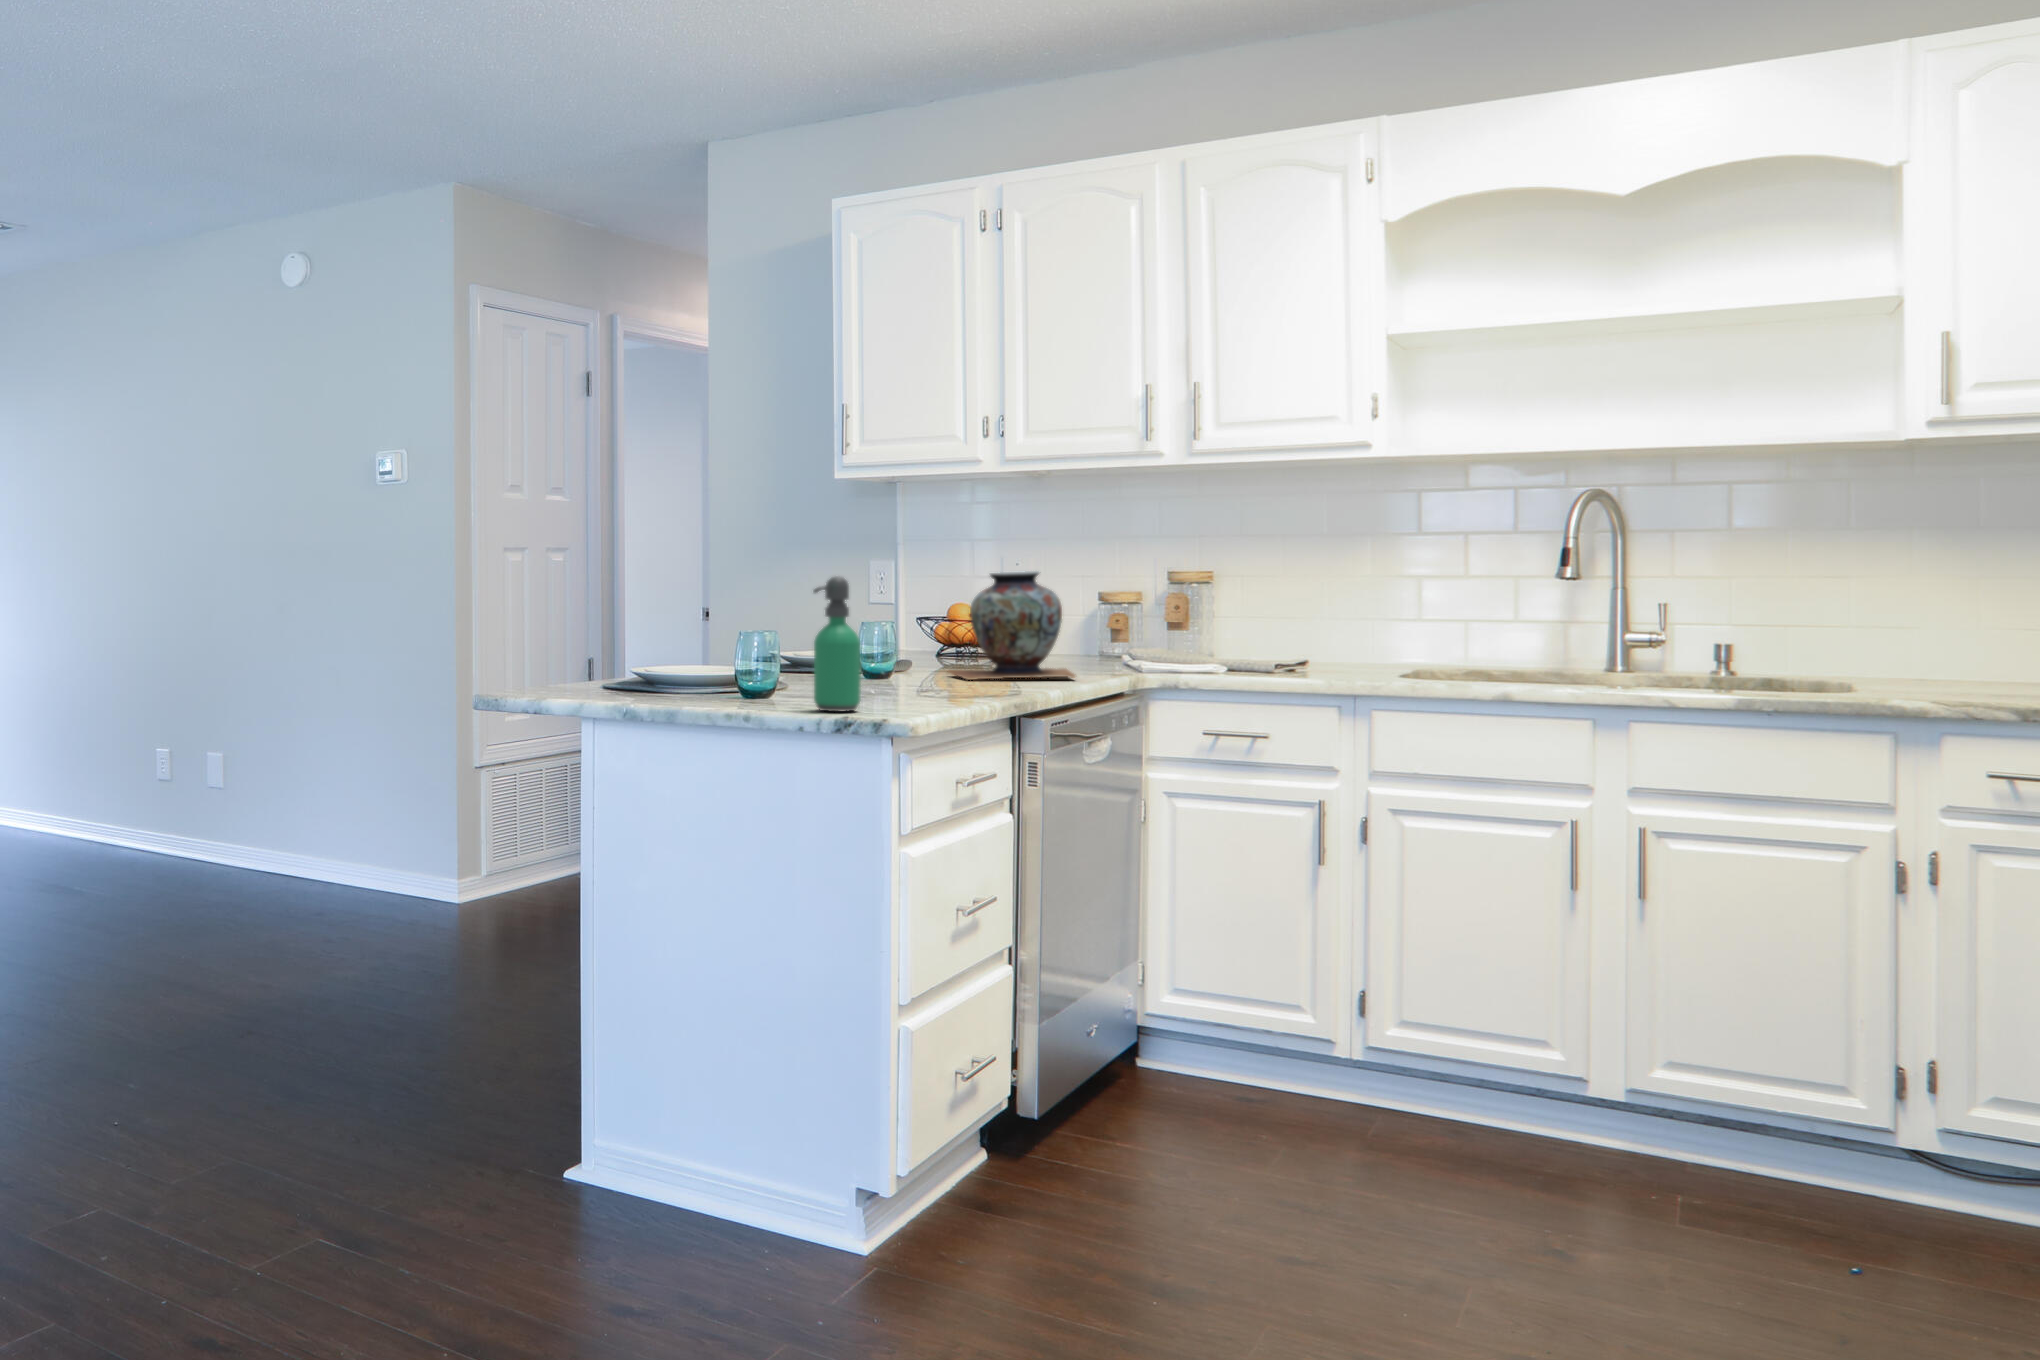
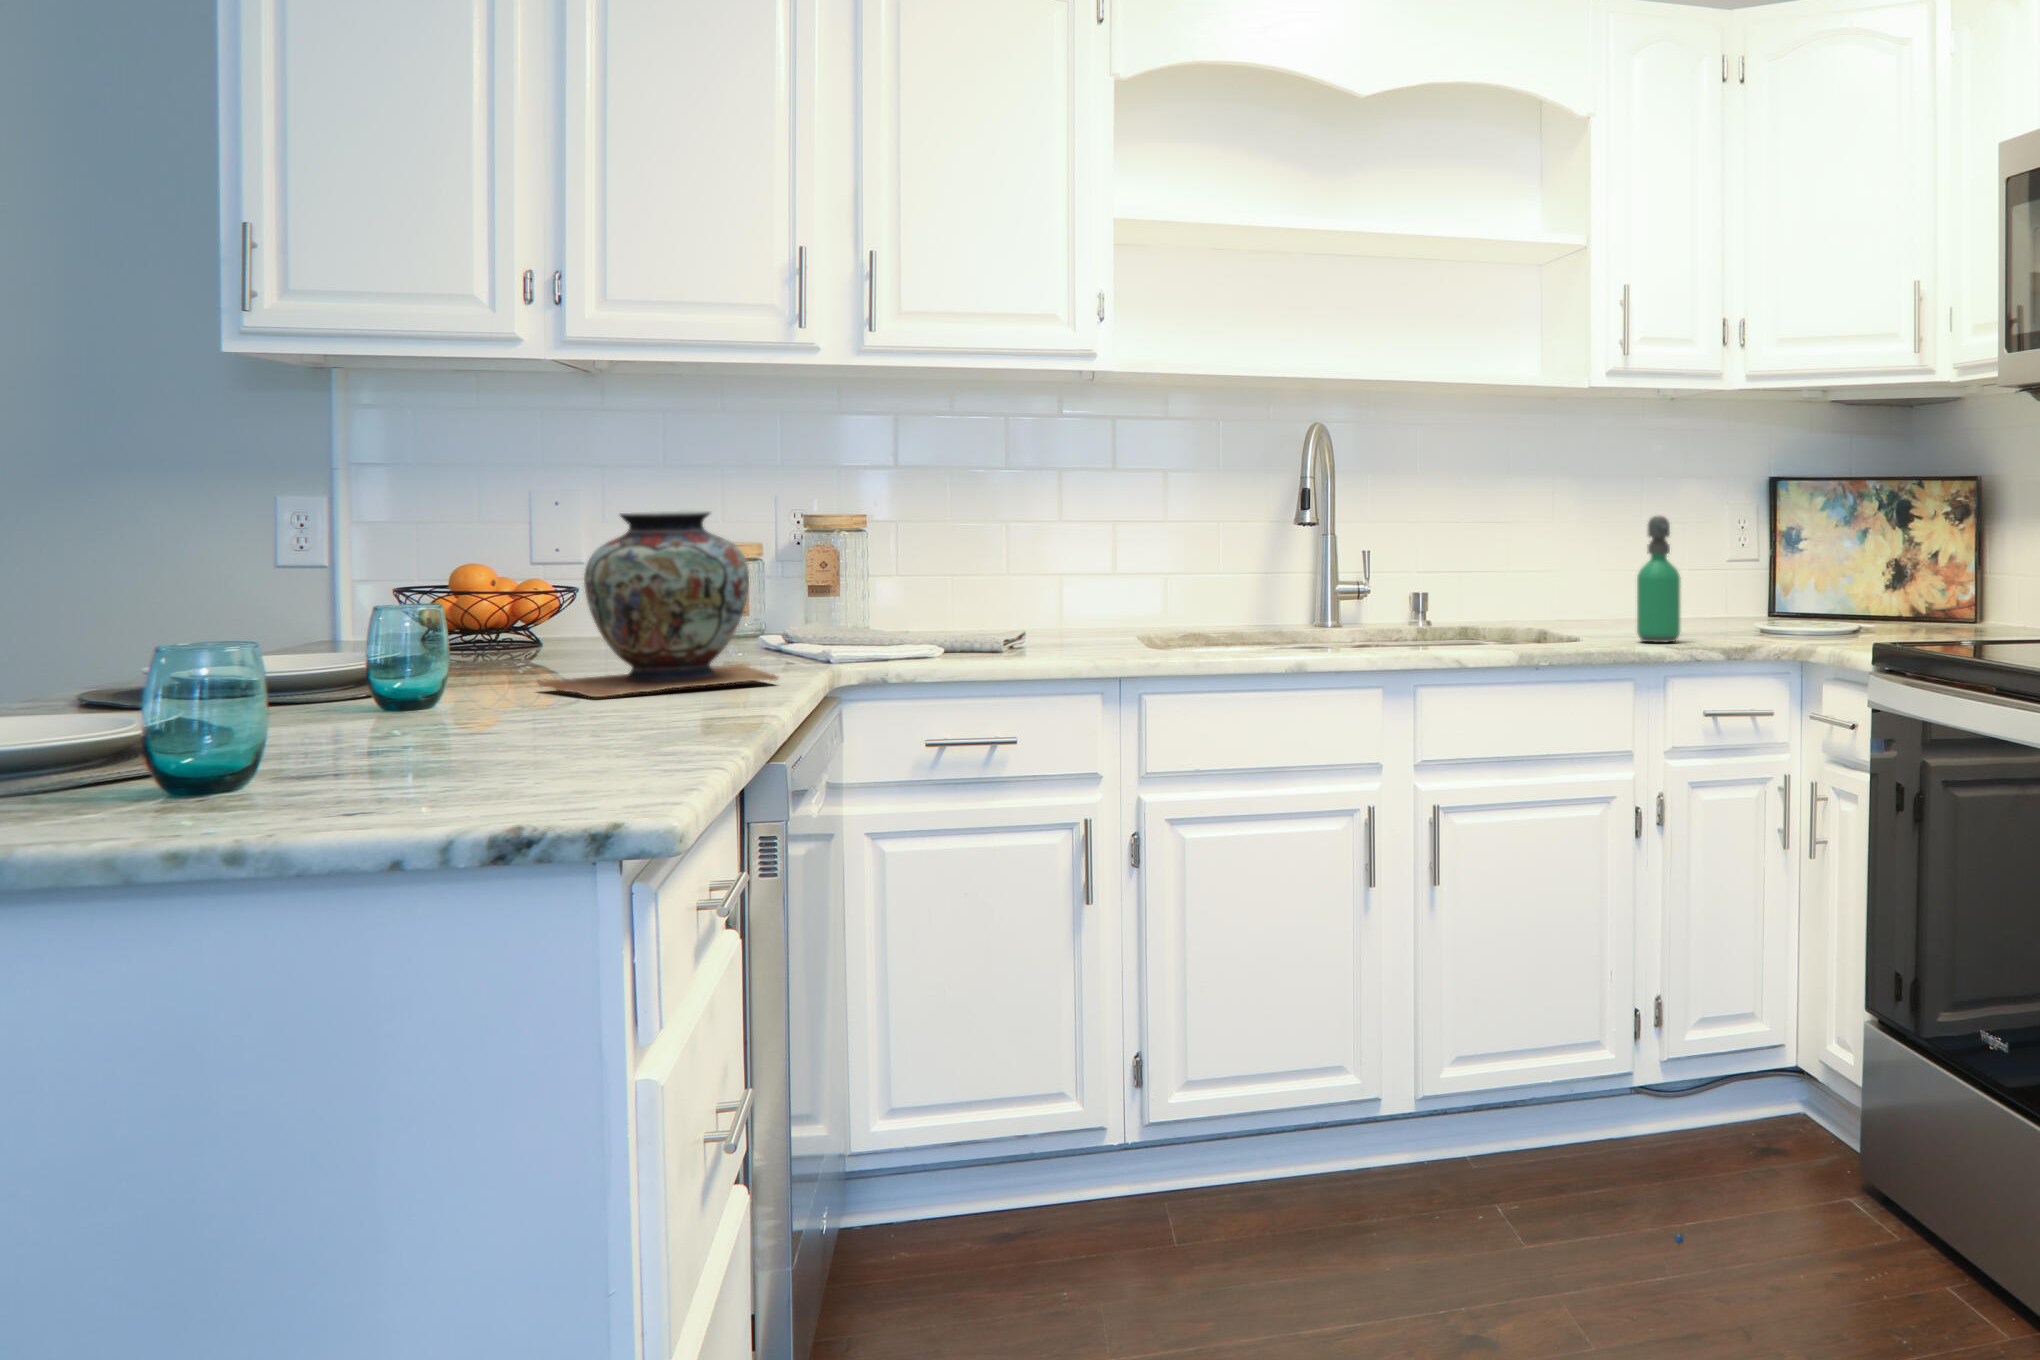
soap dispenser: present [814,576,861,712] -> present [1637,516,1680,642]

